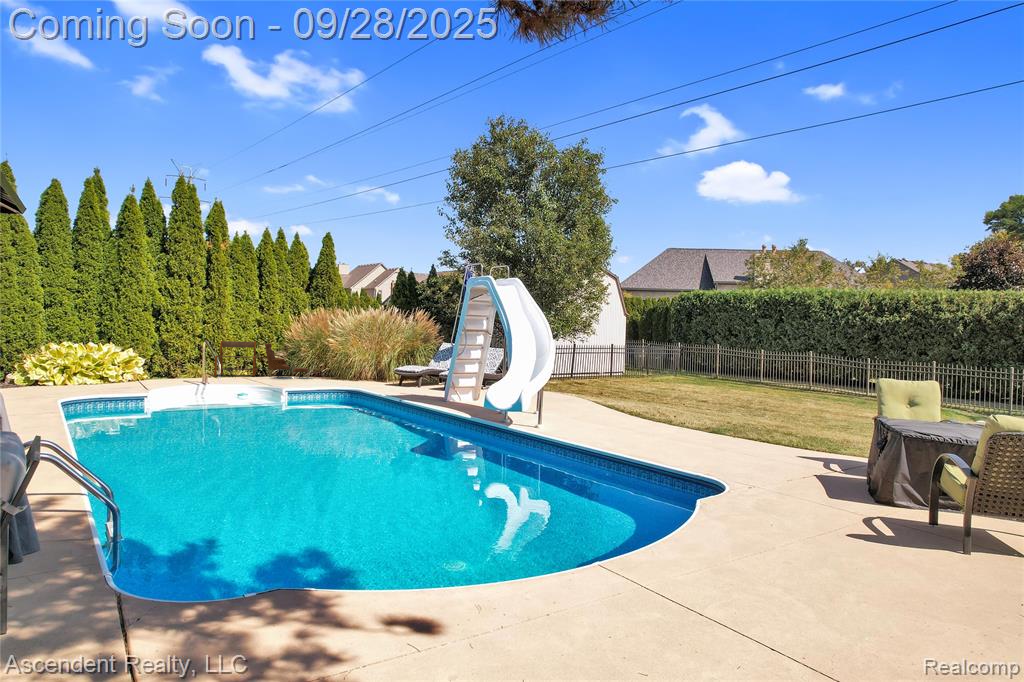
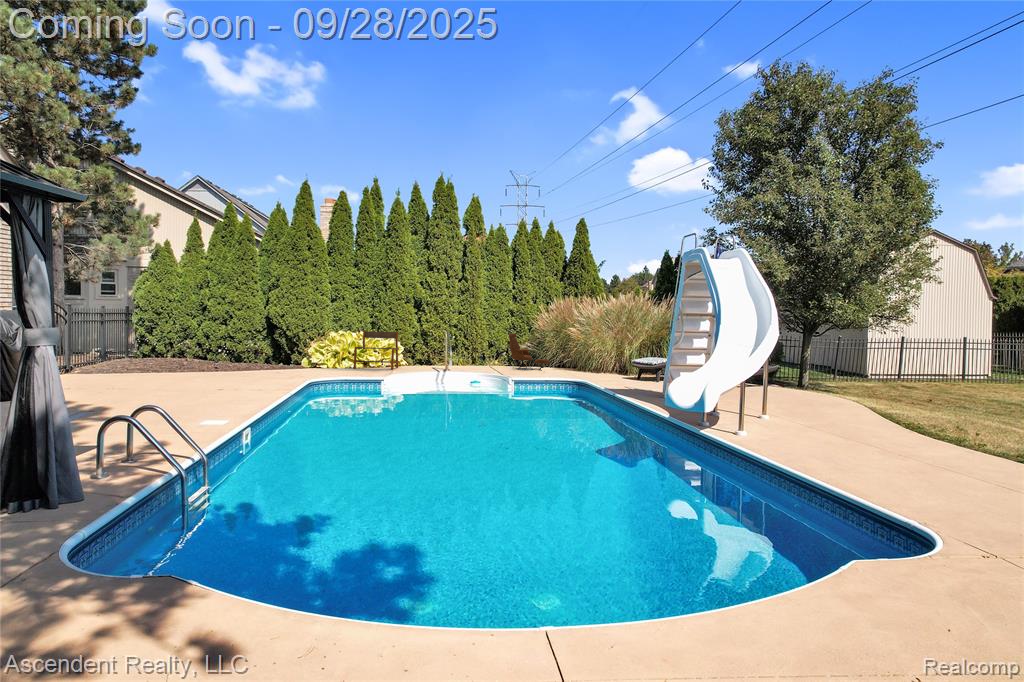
bench: present [214,341,257,376] -> present [353,331,399,370]

